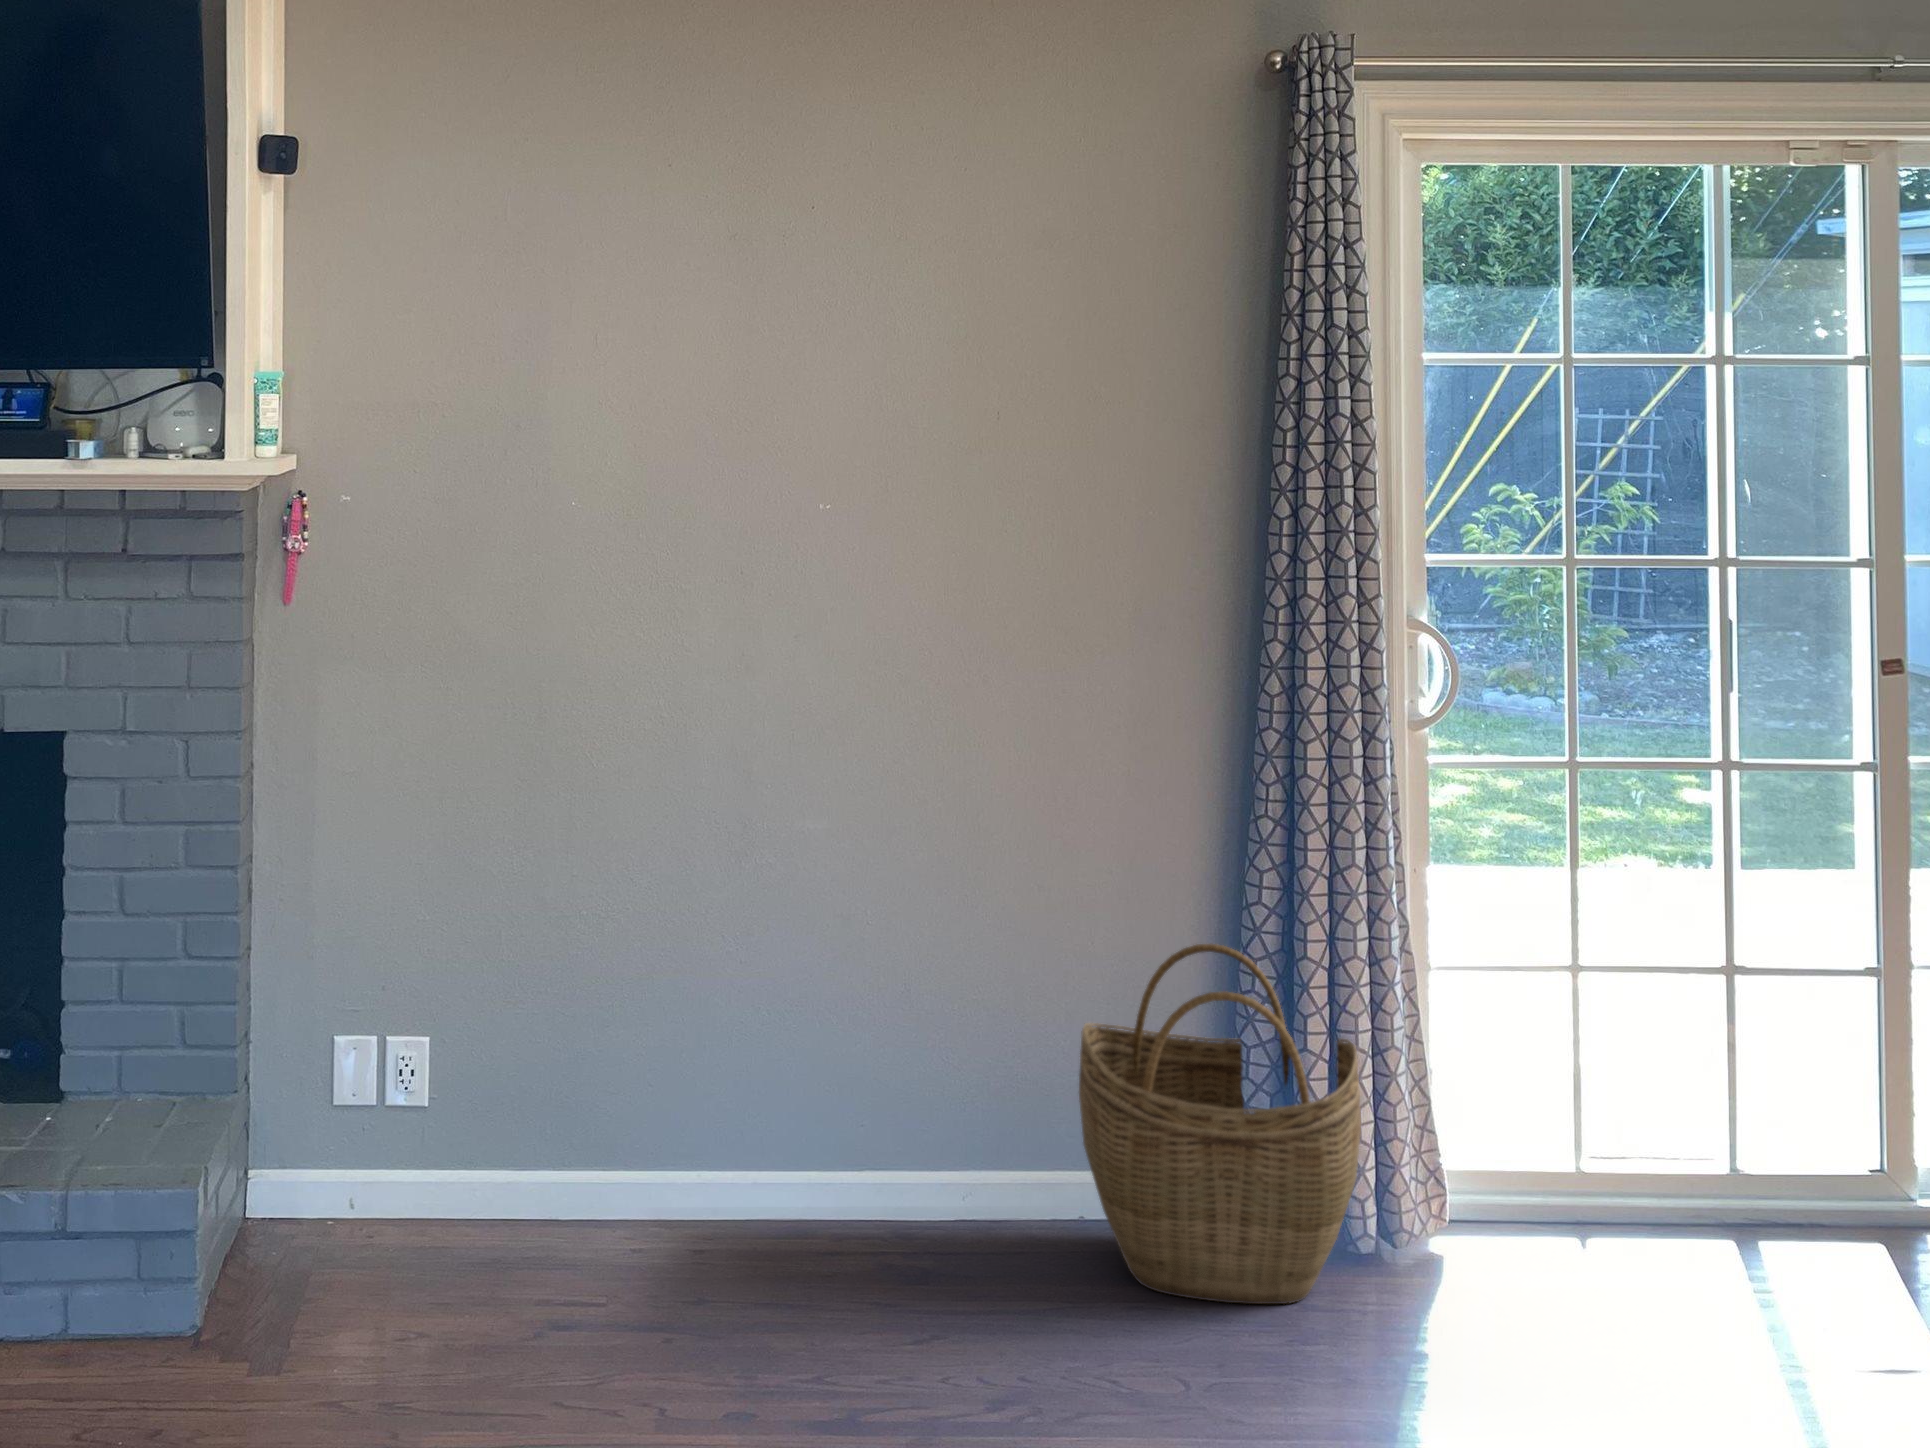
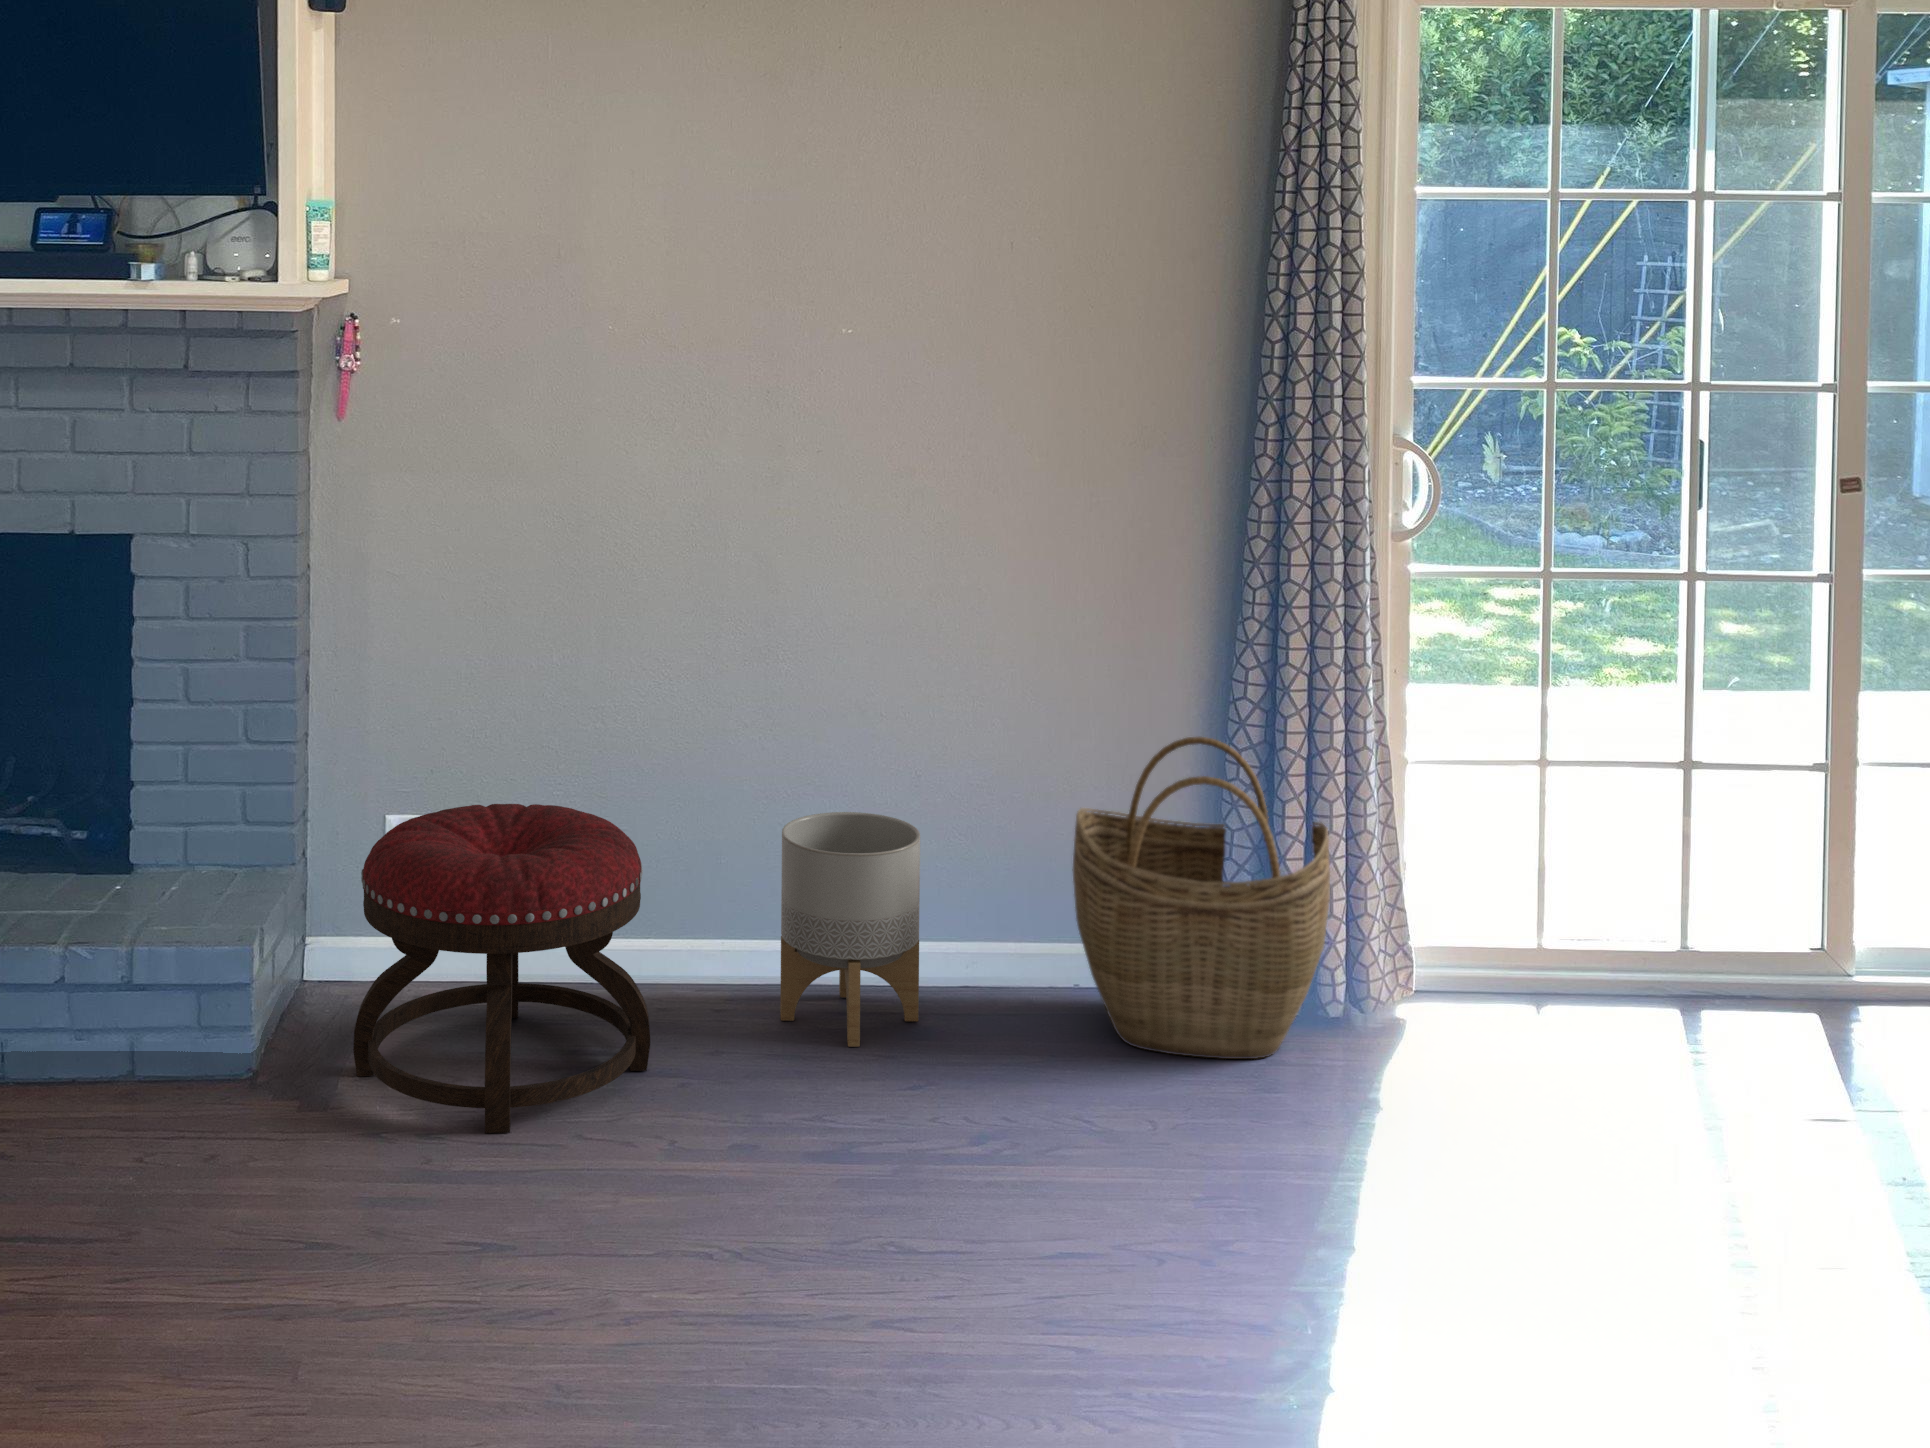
ottoman: none [306,1024,629,1402] -> present [353,804,650,1133]
planter: none [764,1028,915,1292] -> present [780,812,920,1047]

